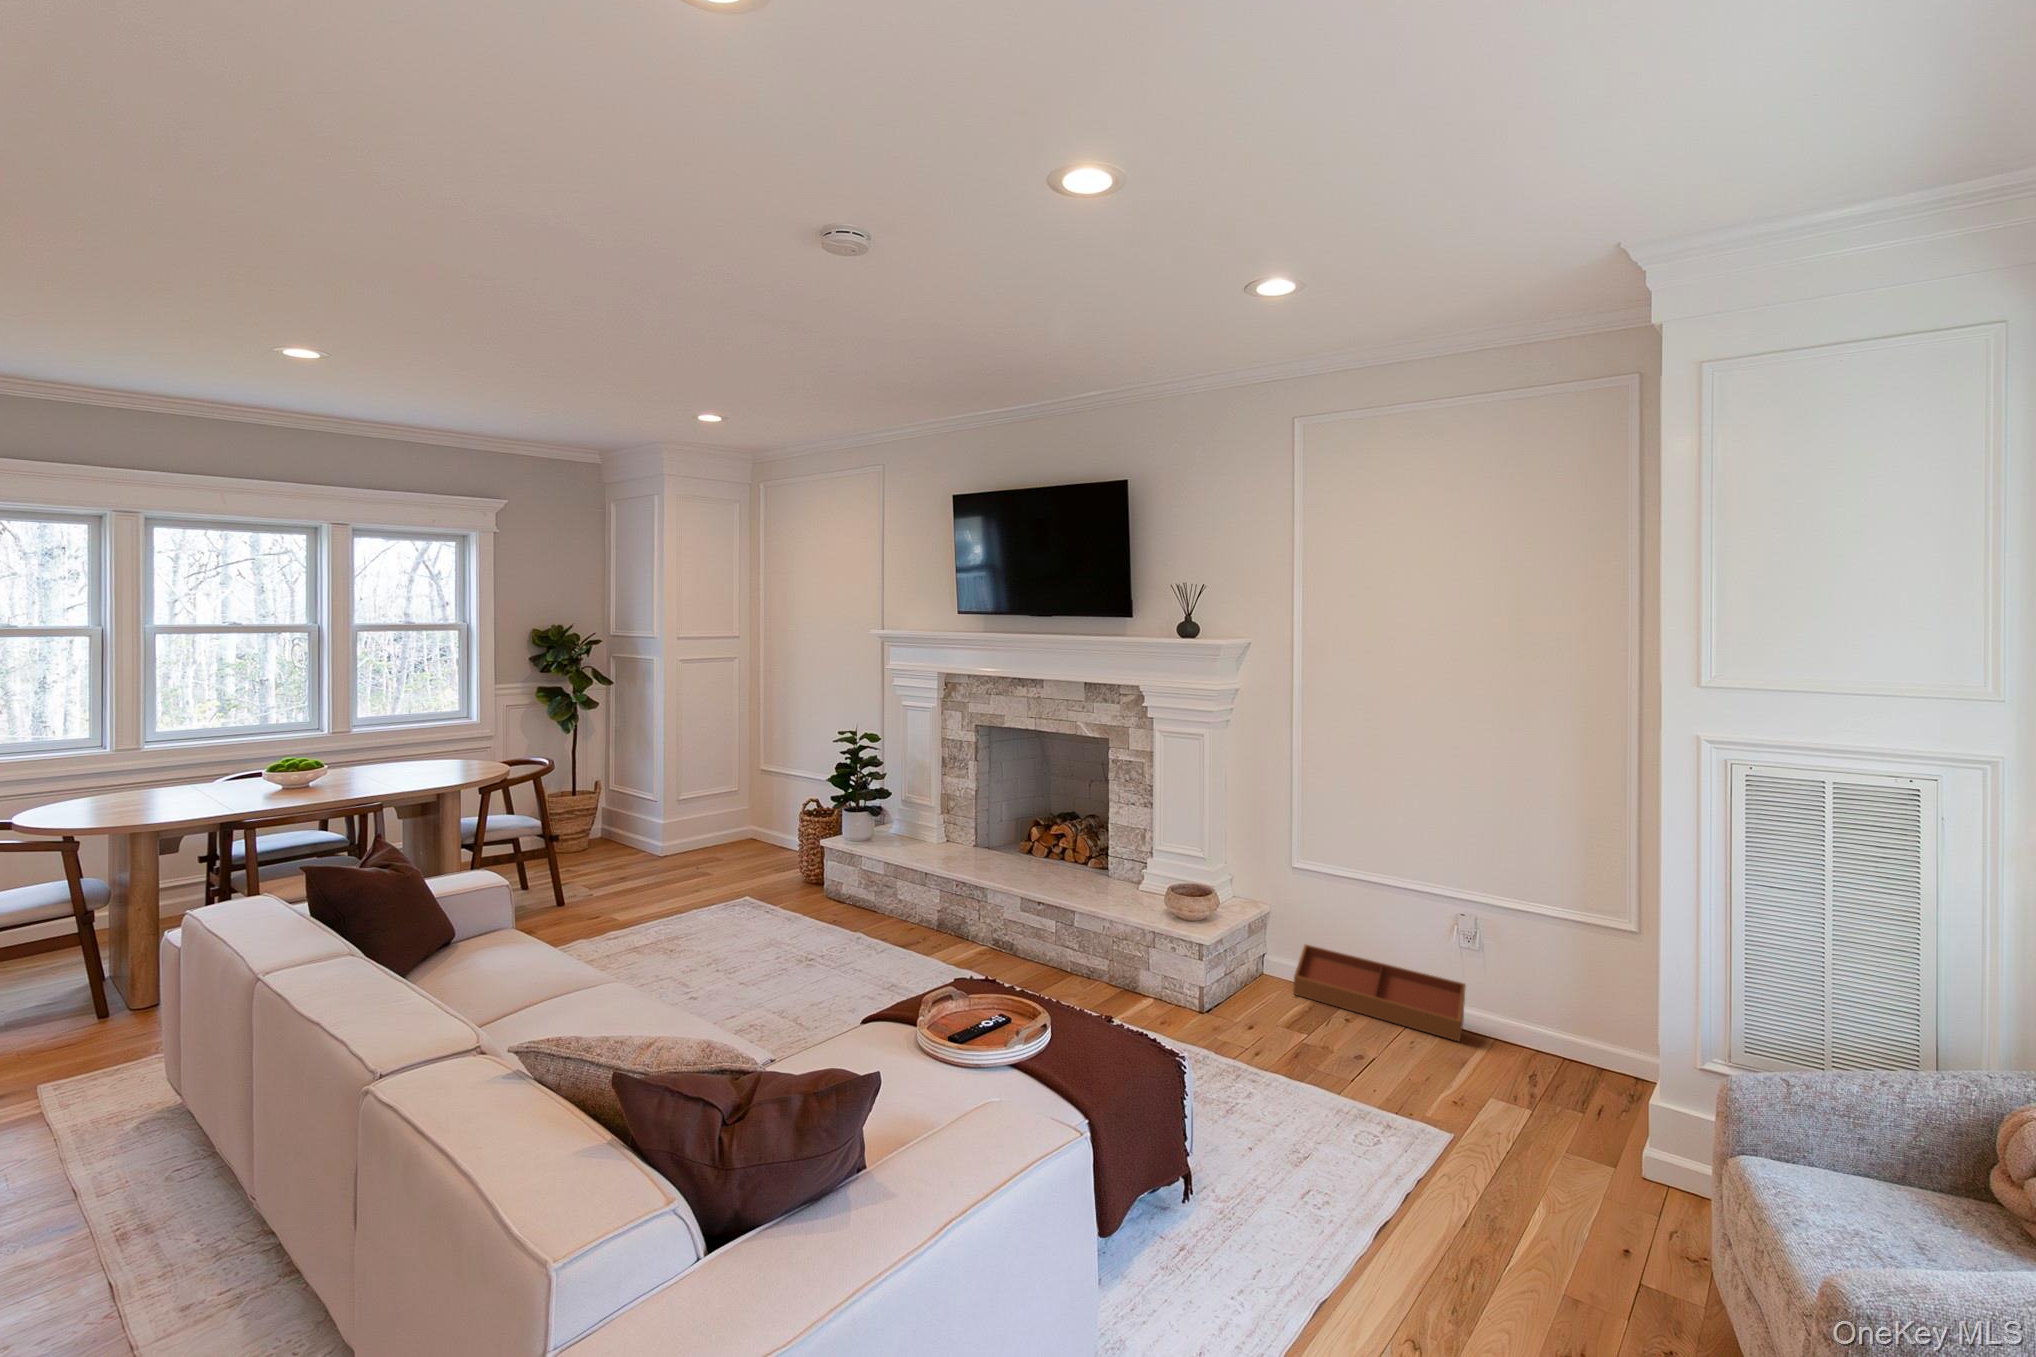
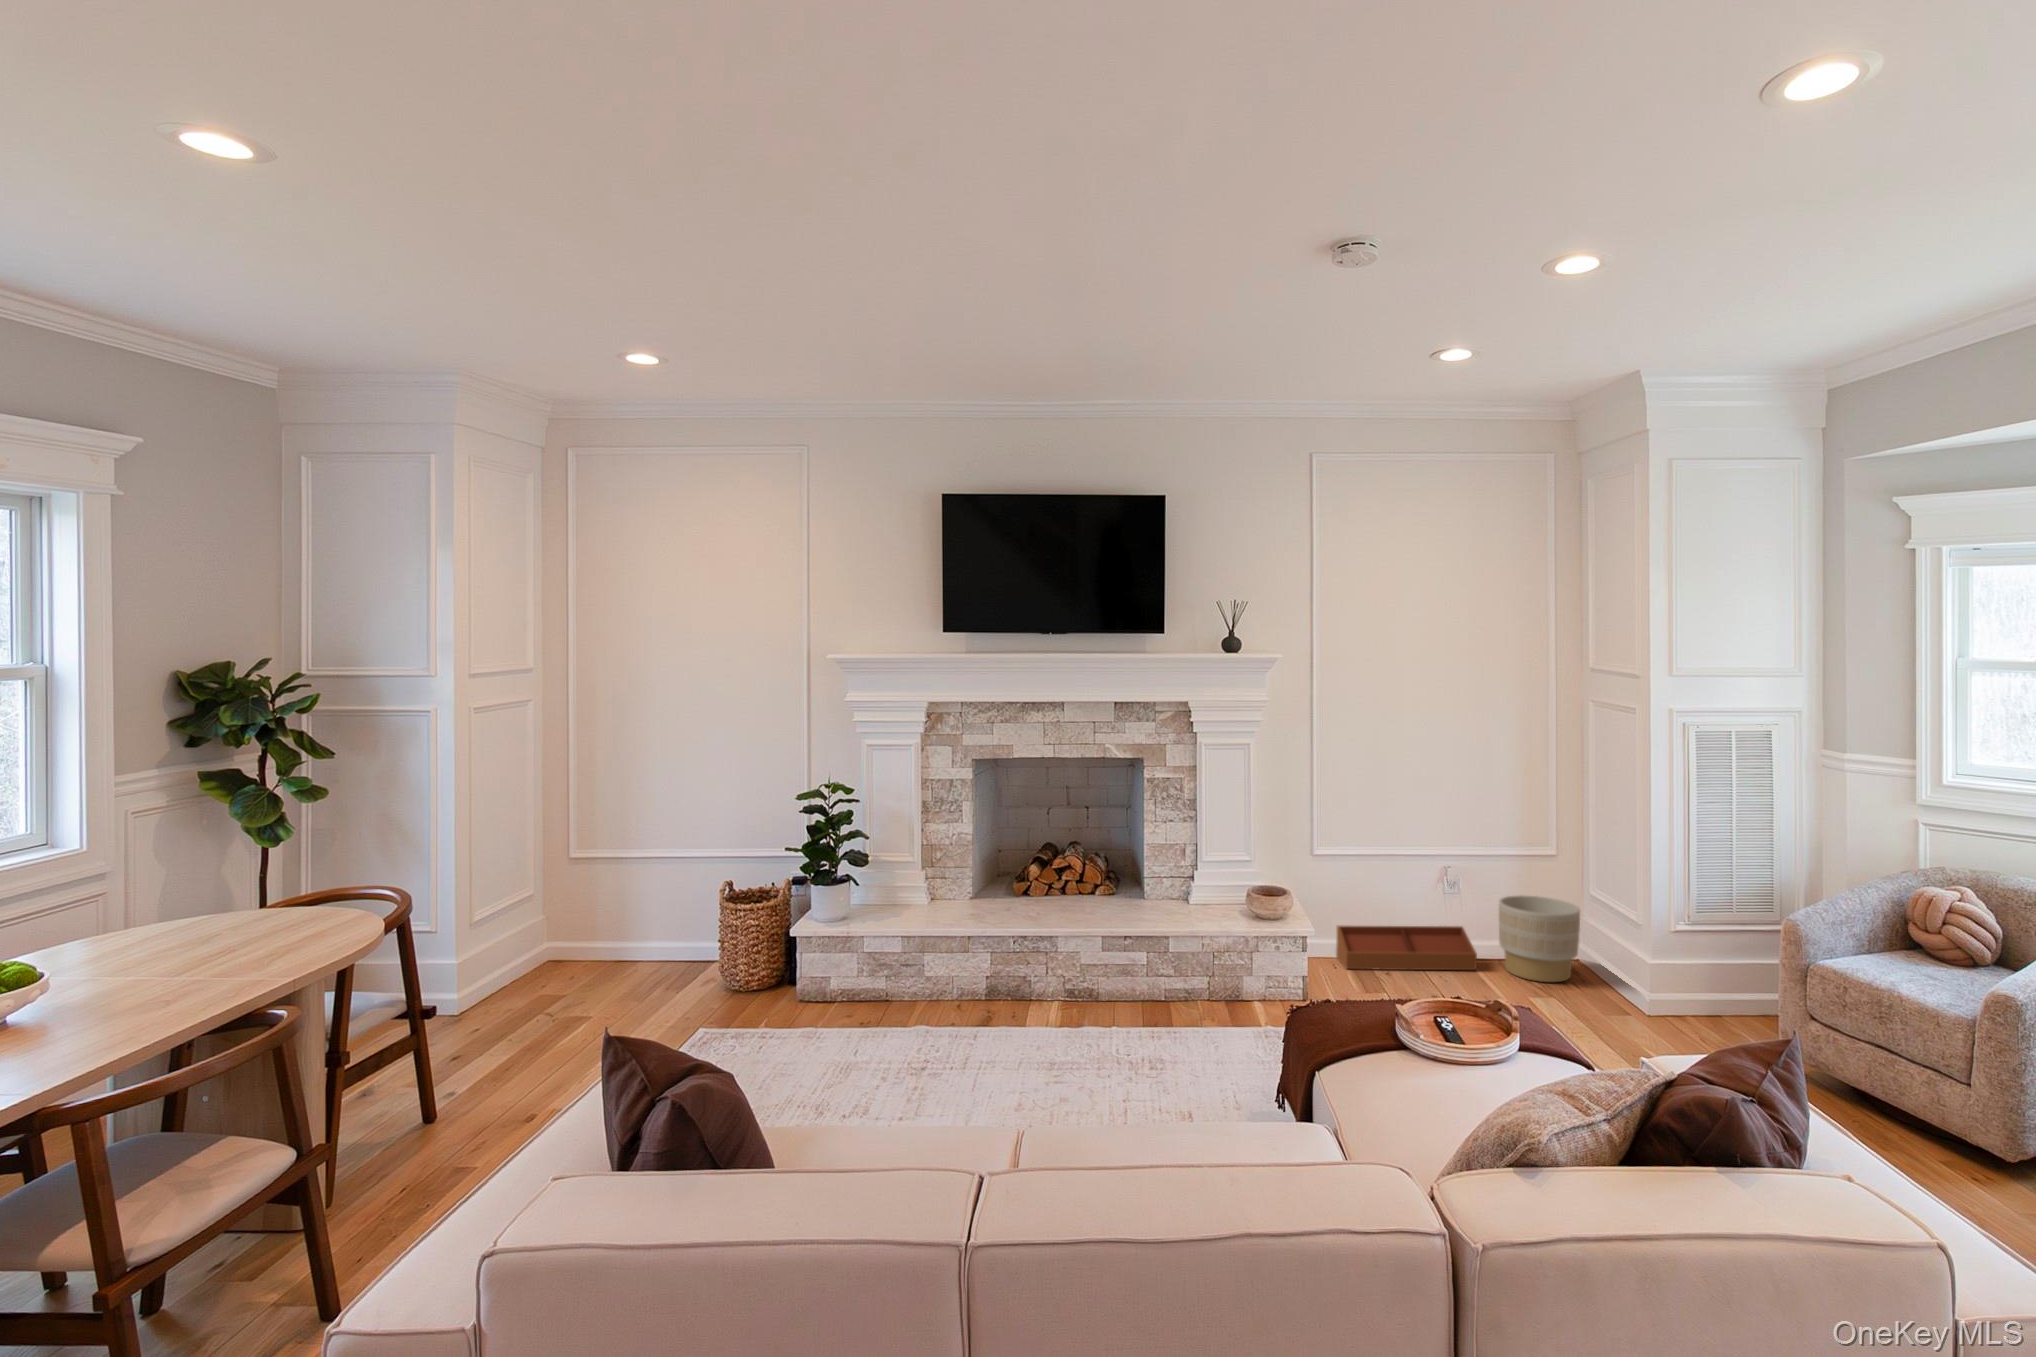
planter: none [1497,961,1617,1094] -> present [1499,895,1580,982]

